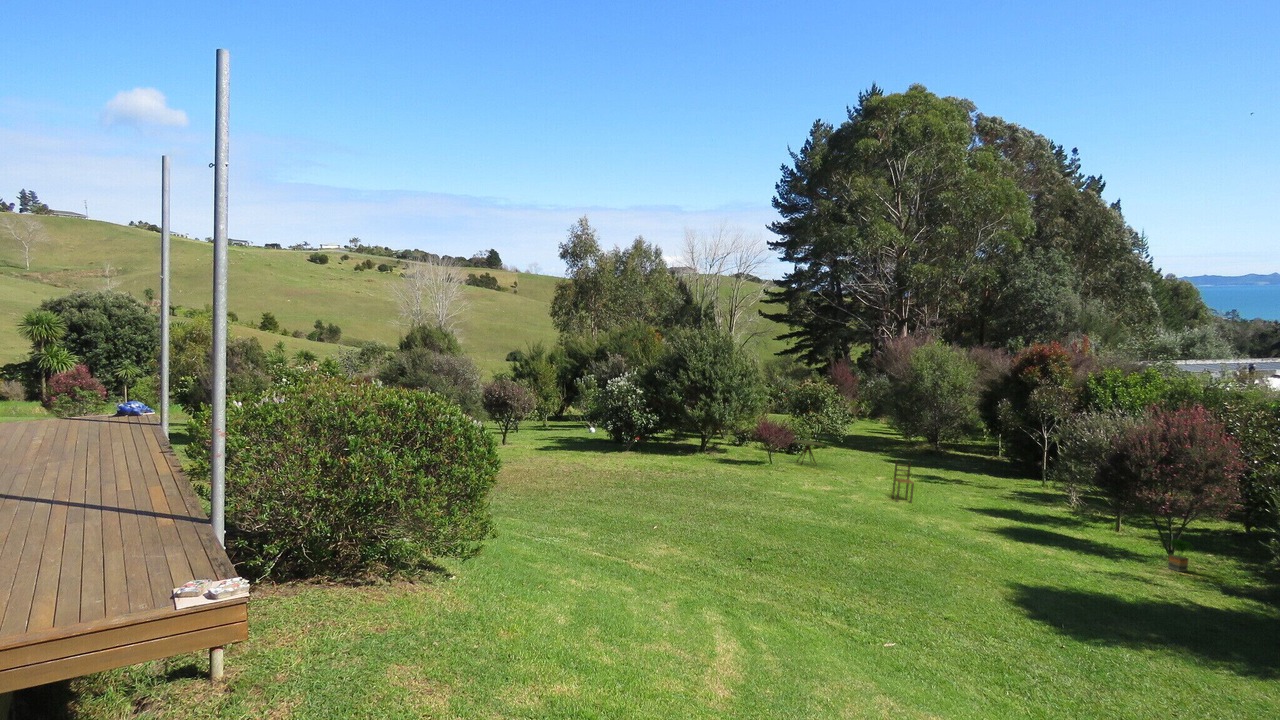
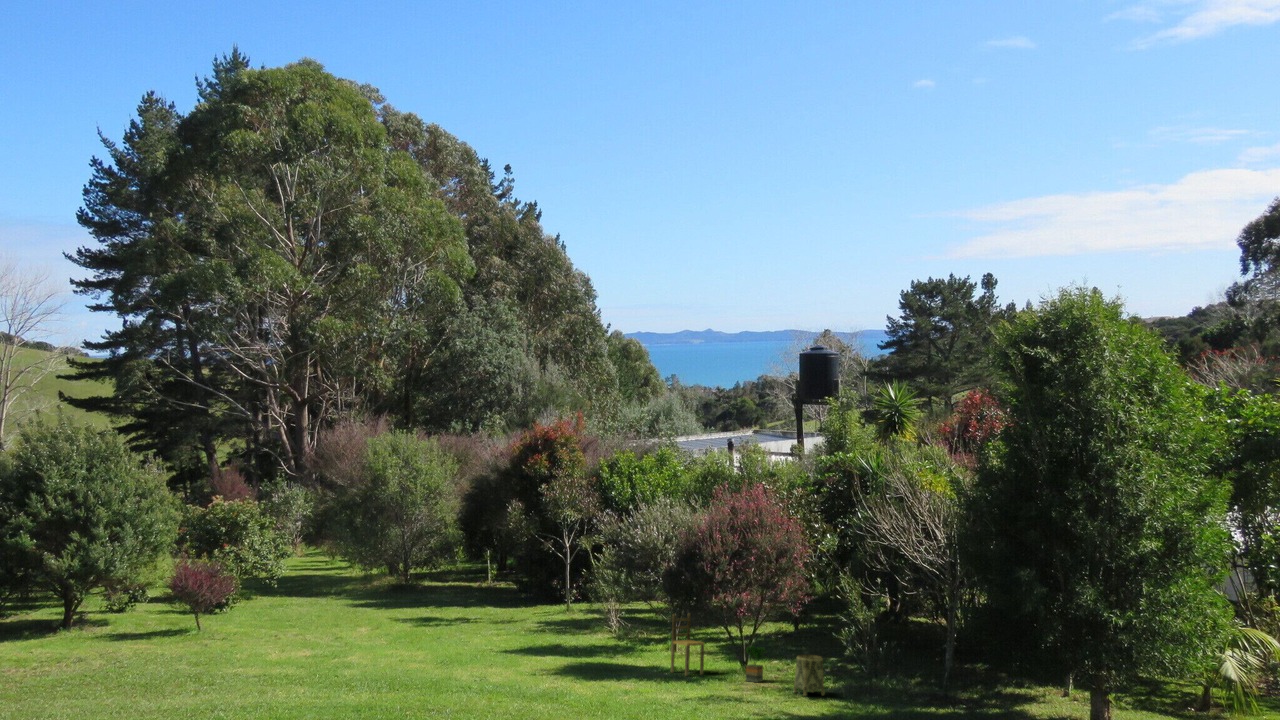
round table: present [794,440,824,464] -> none [220,591,273,630]
chair: present [892,461,914,503] -> present [671,613,704,676]
basket: none [1211,556,1247,598] -> present [794,655,825,696]

